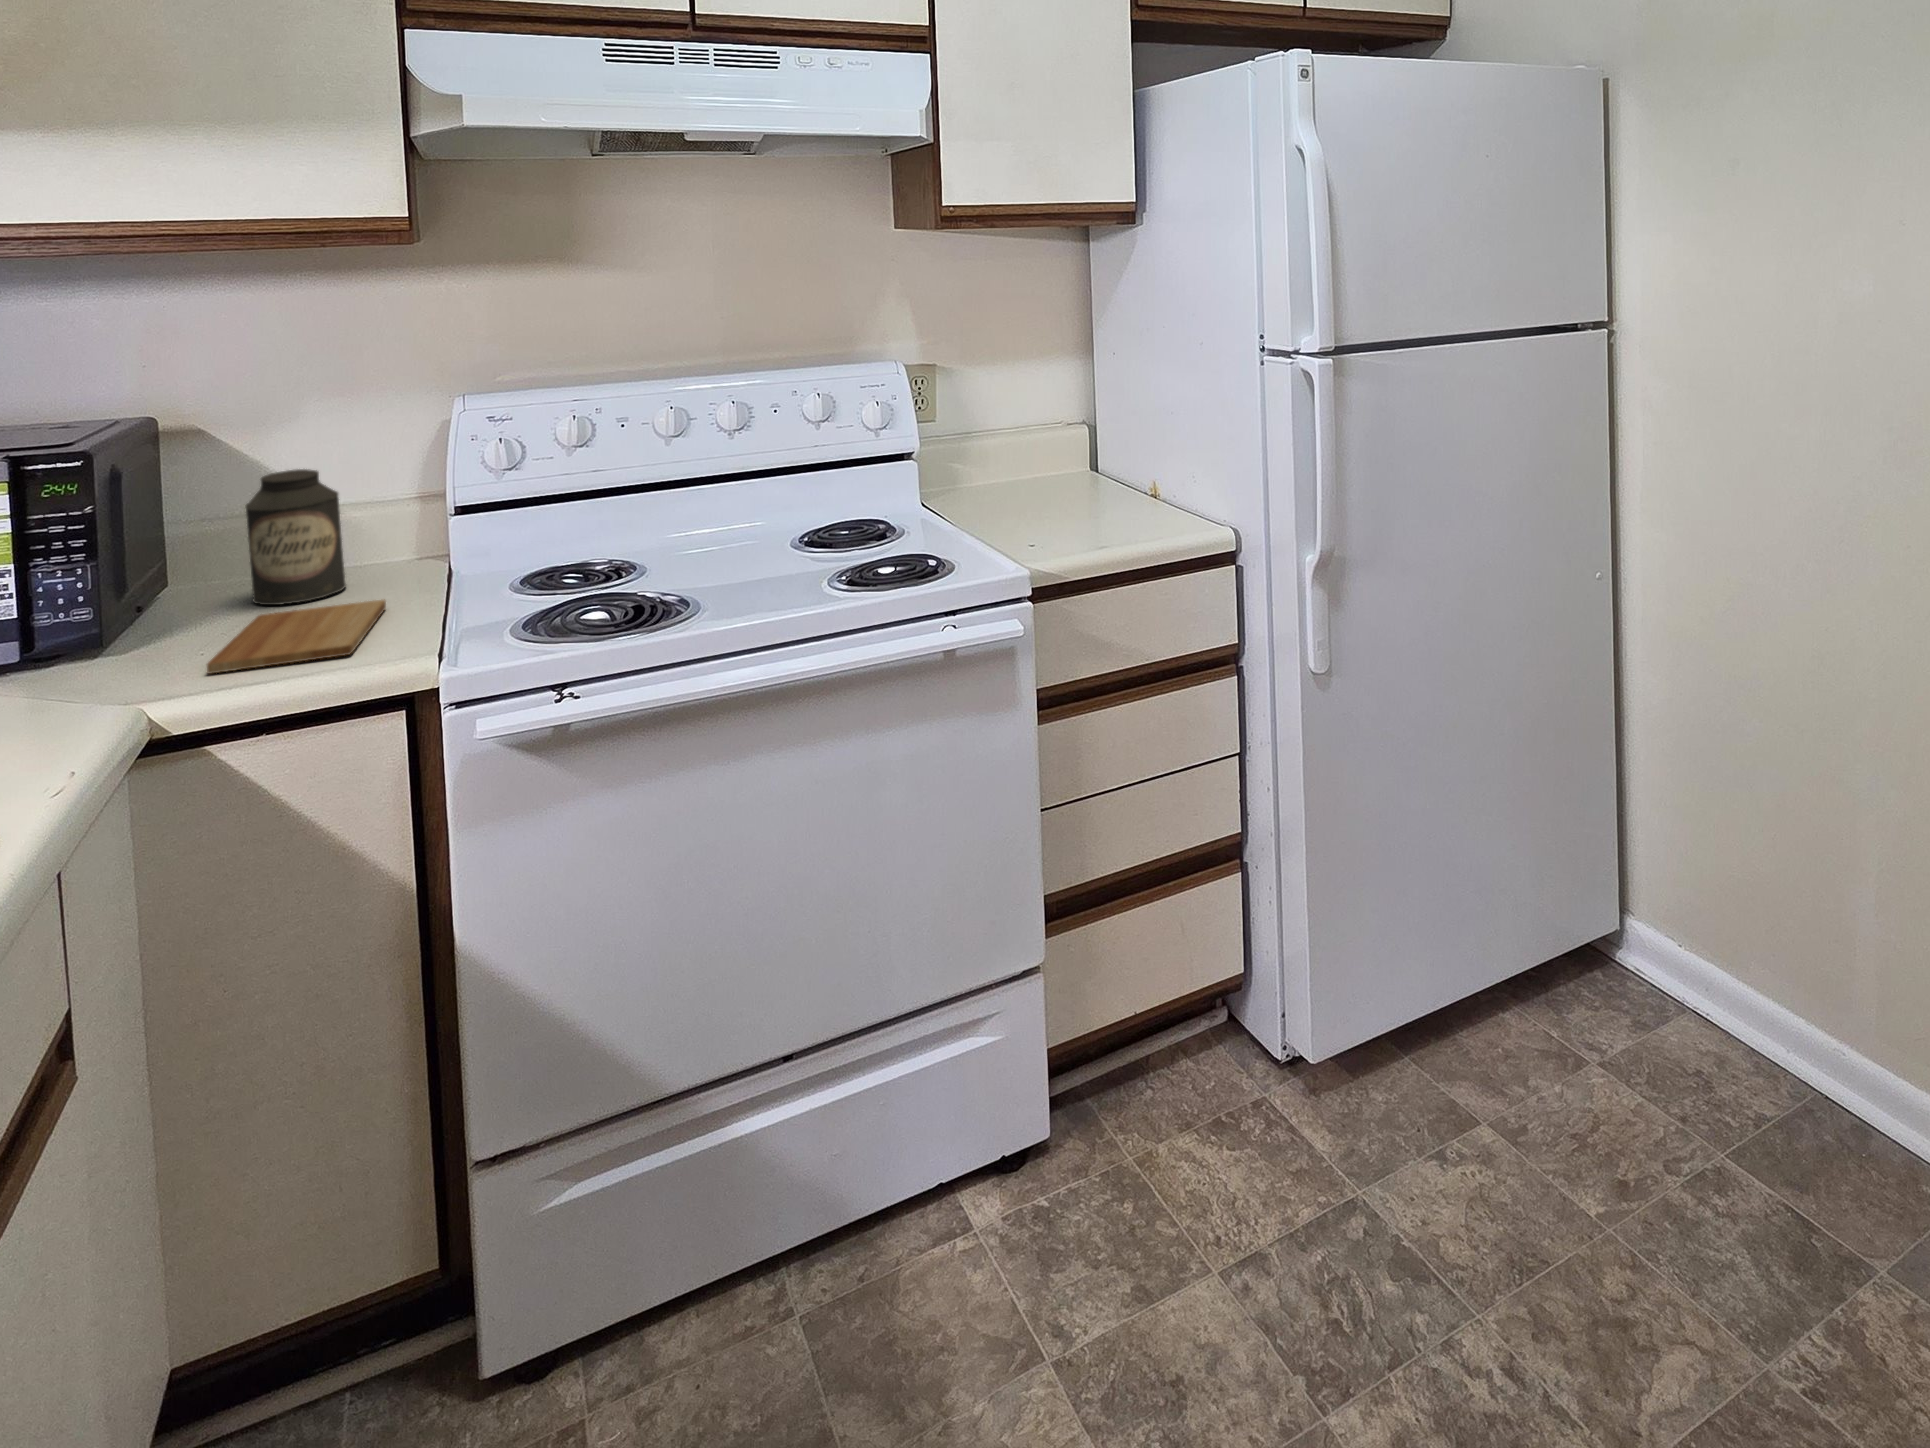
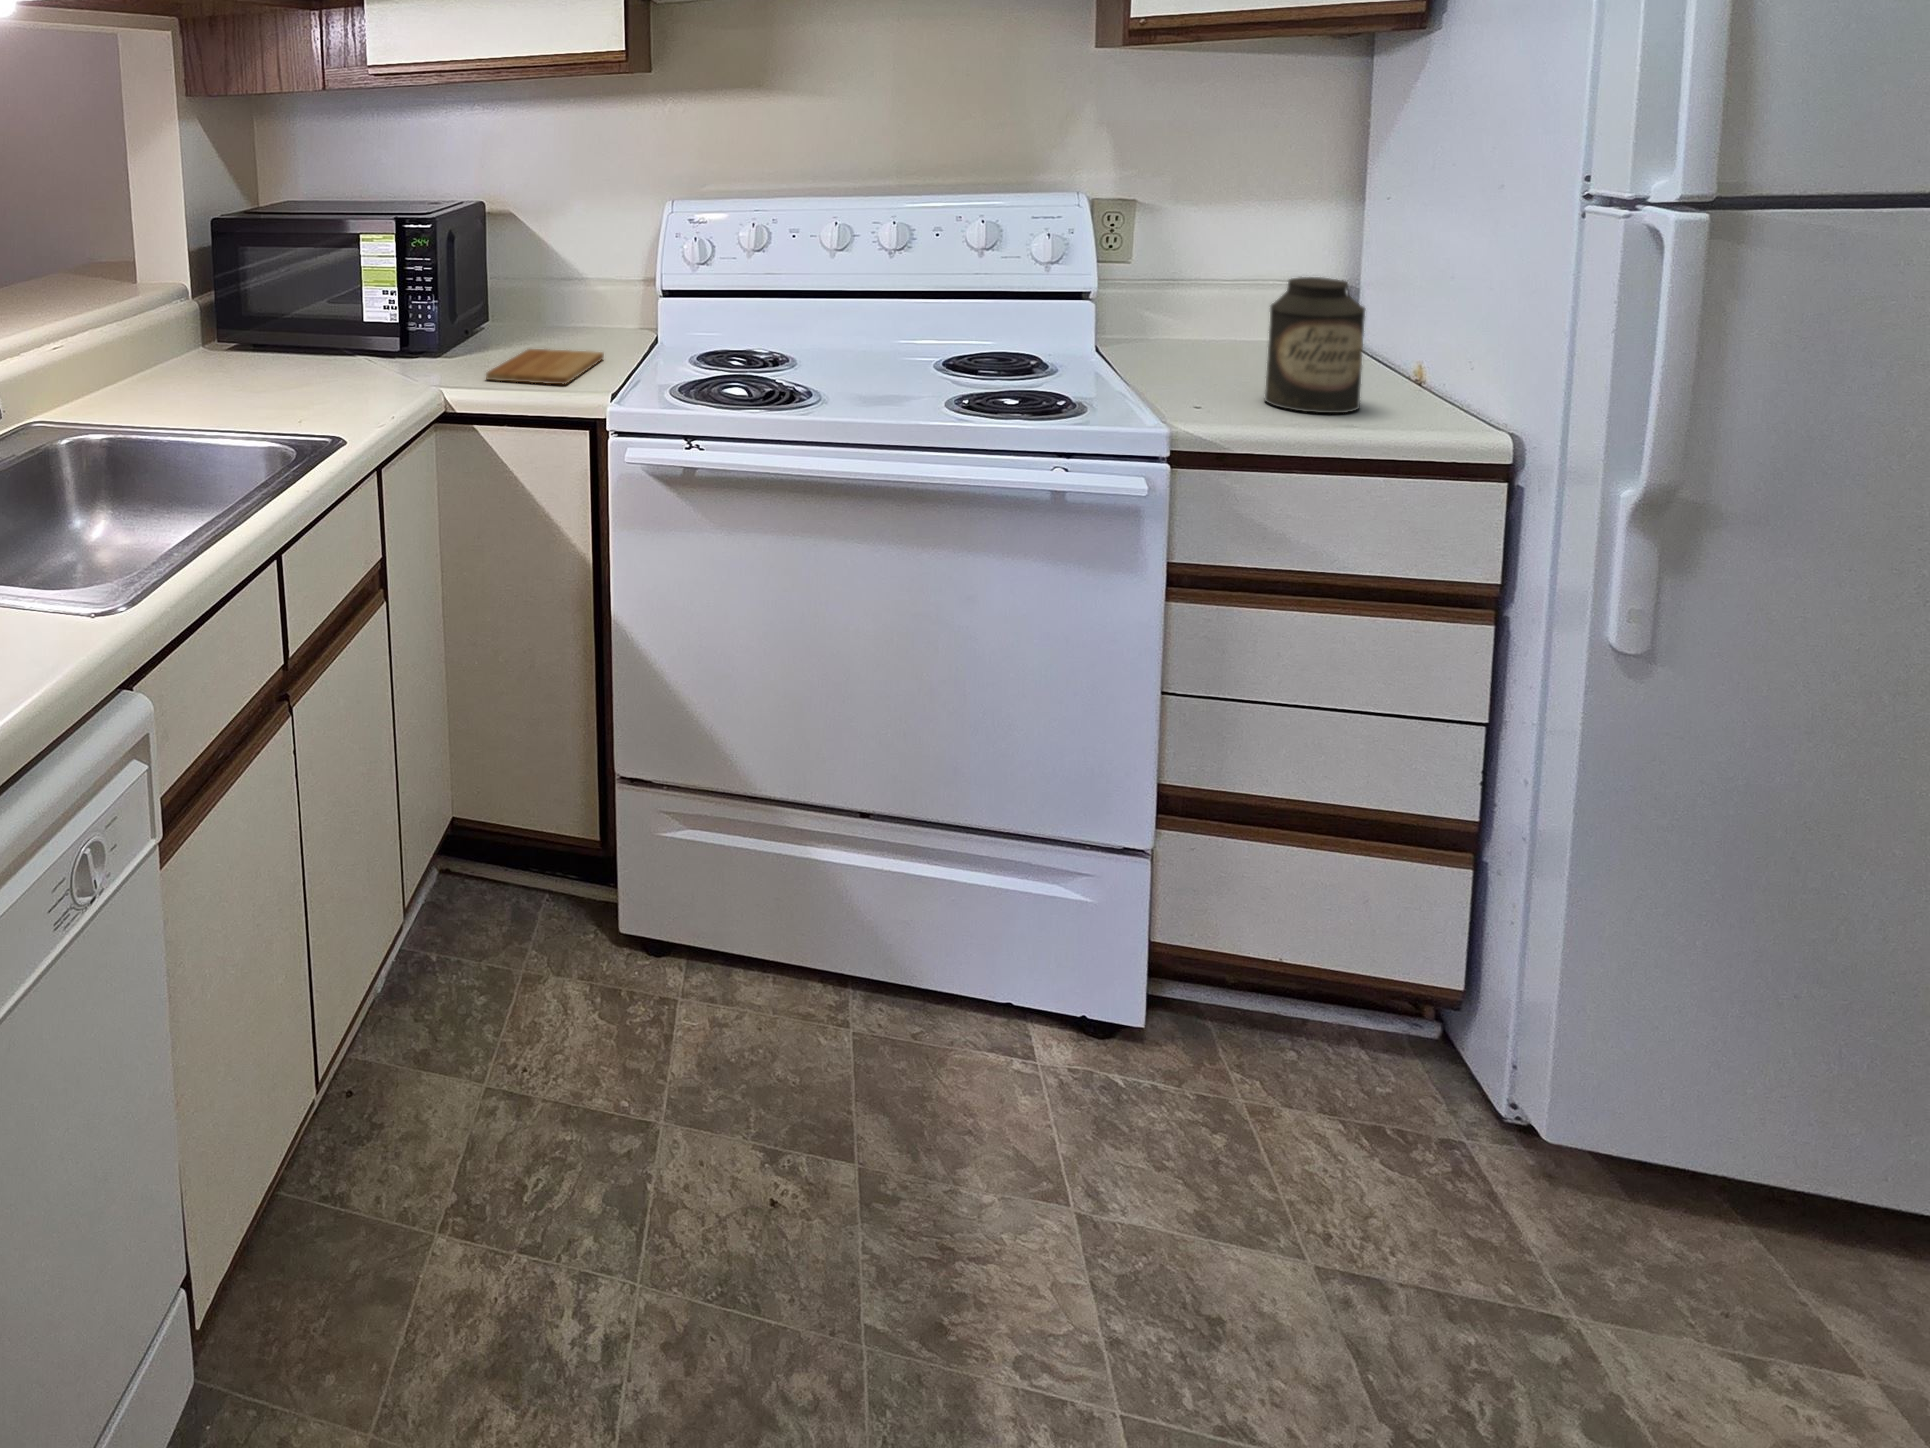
canister: present [246,469,346,605] -> present [1265,277,1365,413]

